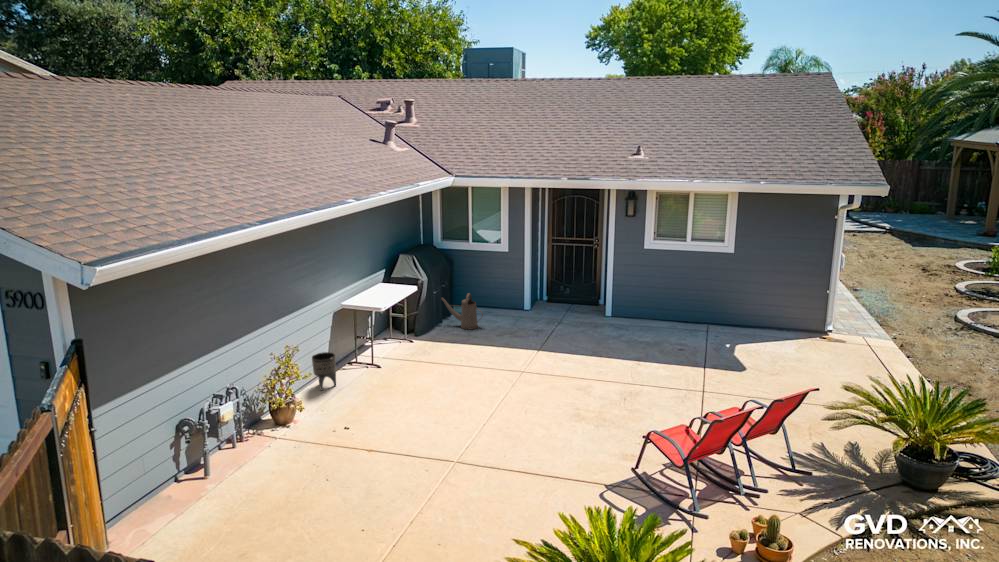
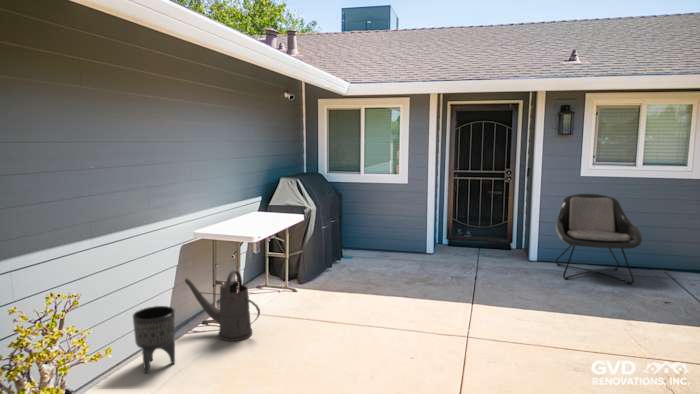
lounge chair: none [615,263,675,336] -> present [556,193,642,284]
watering can: present [442,293,483,330] -> present [185,271,260,341]

